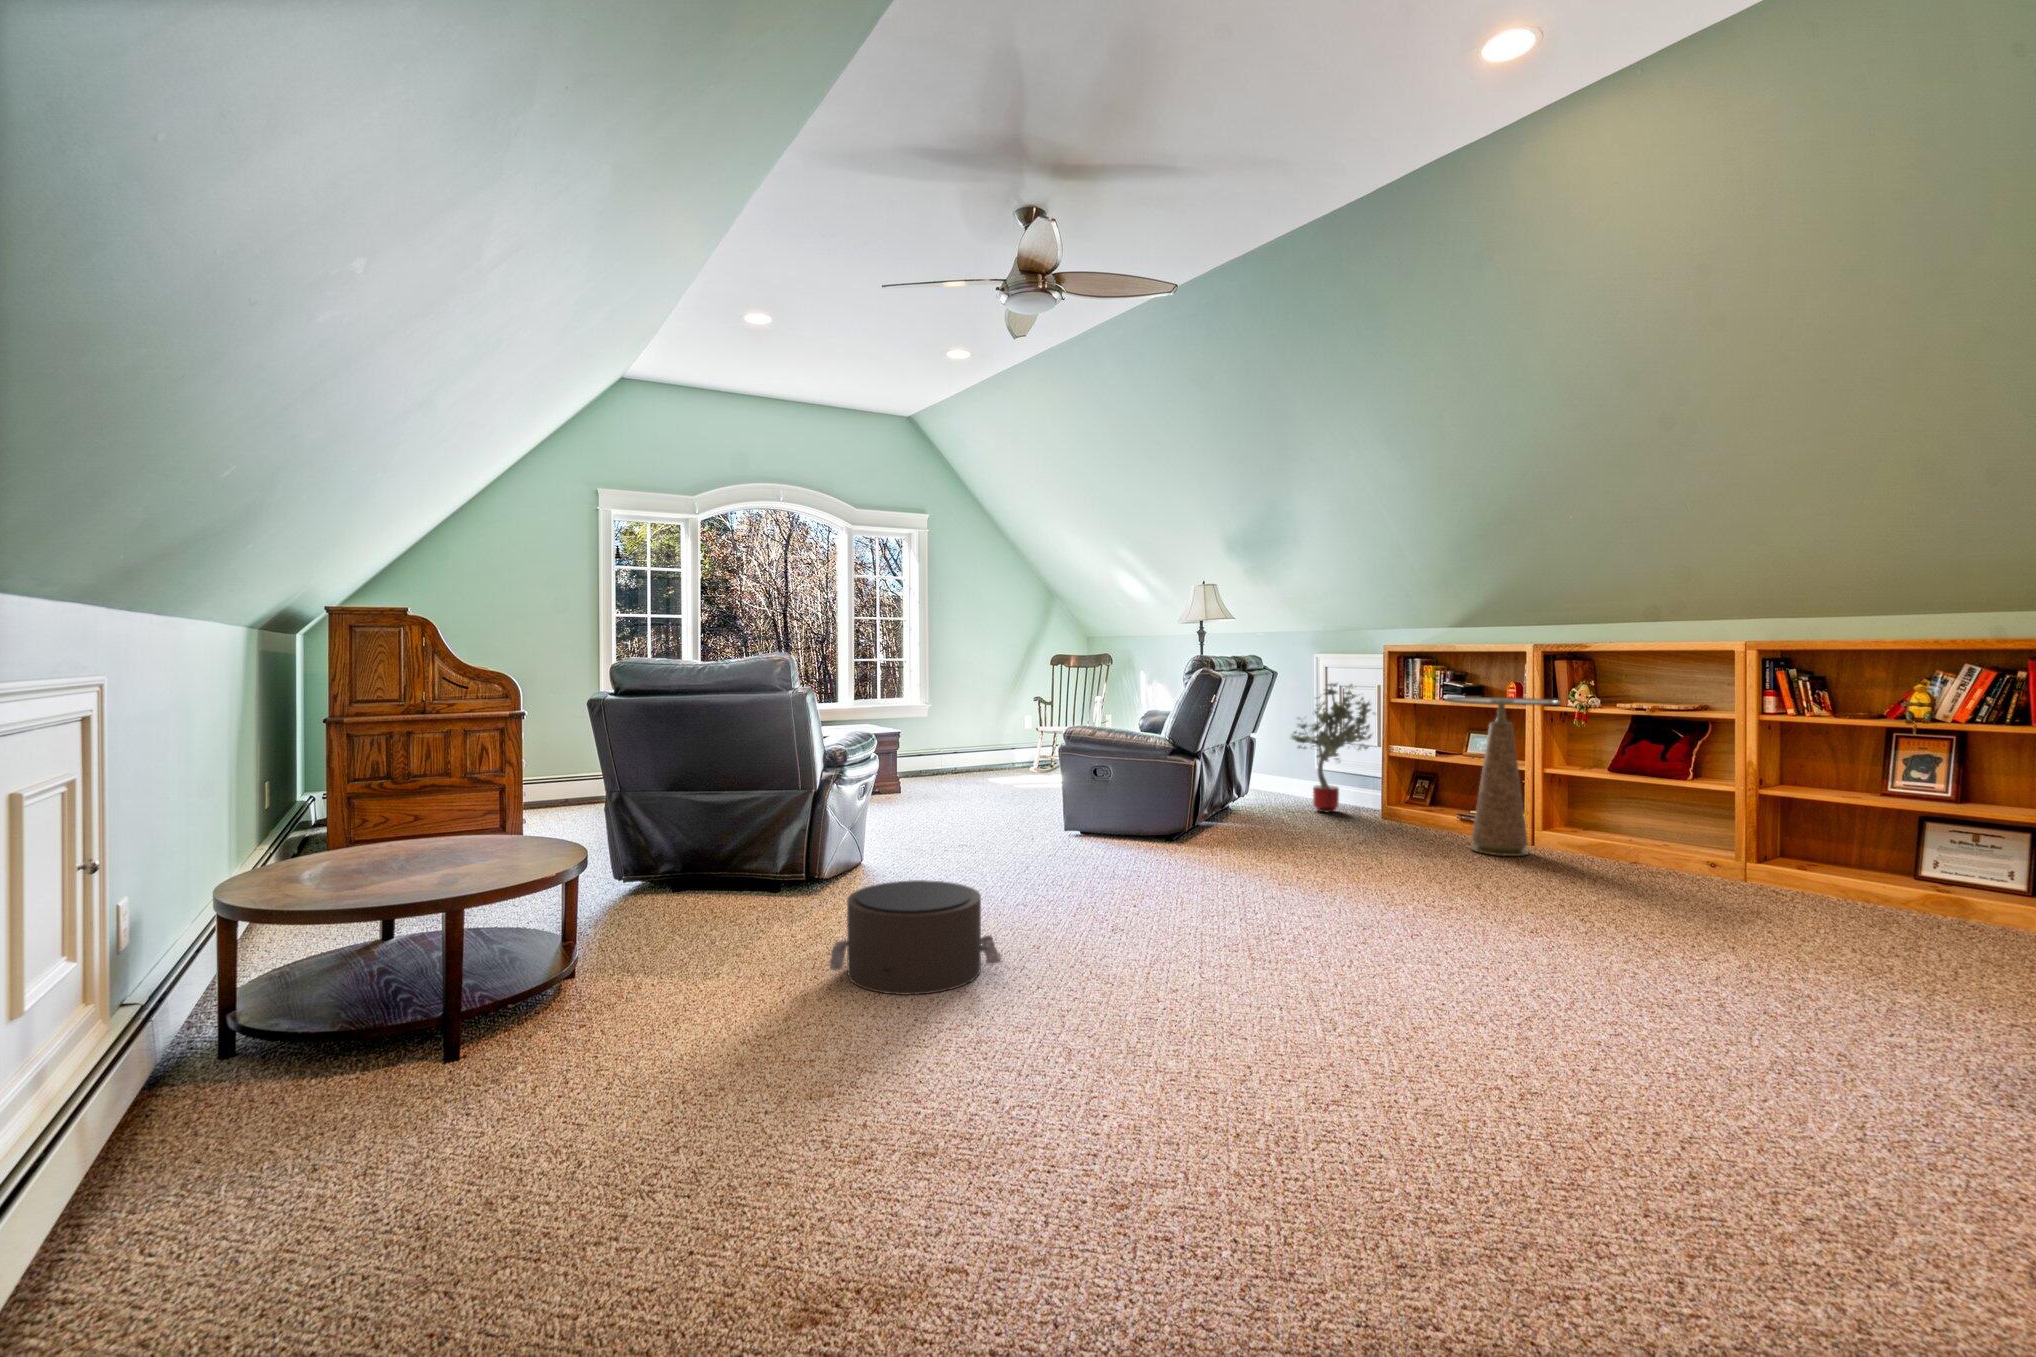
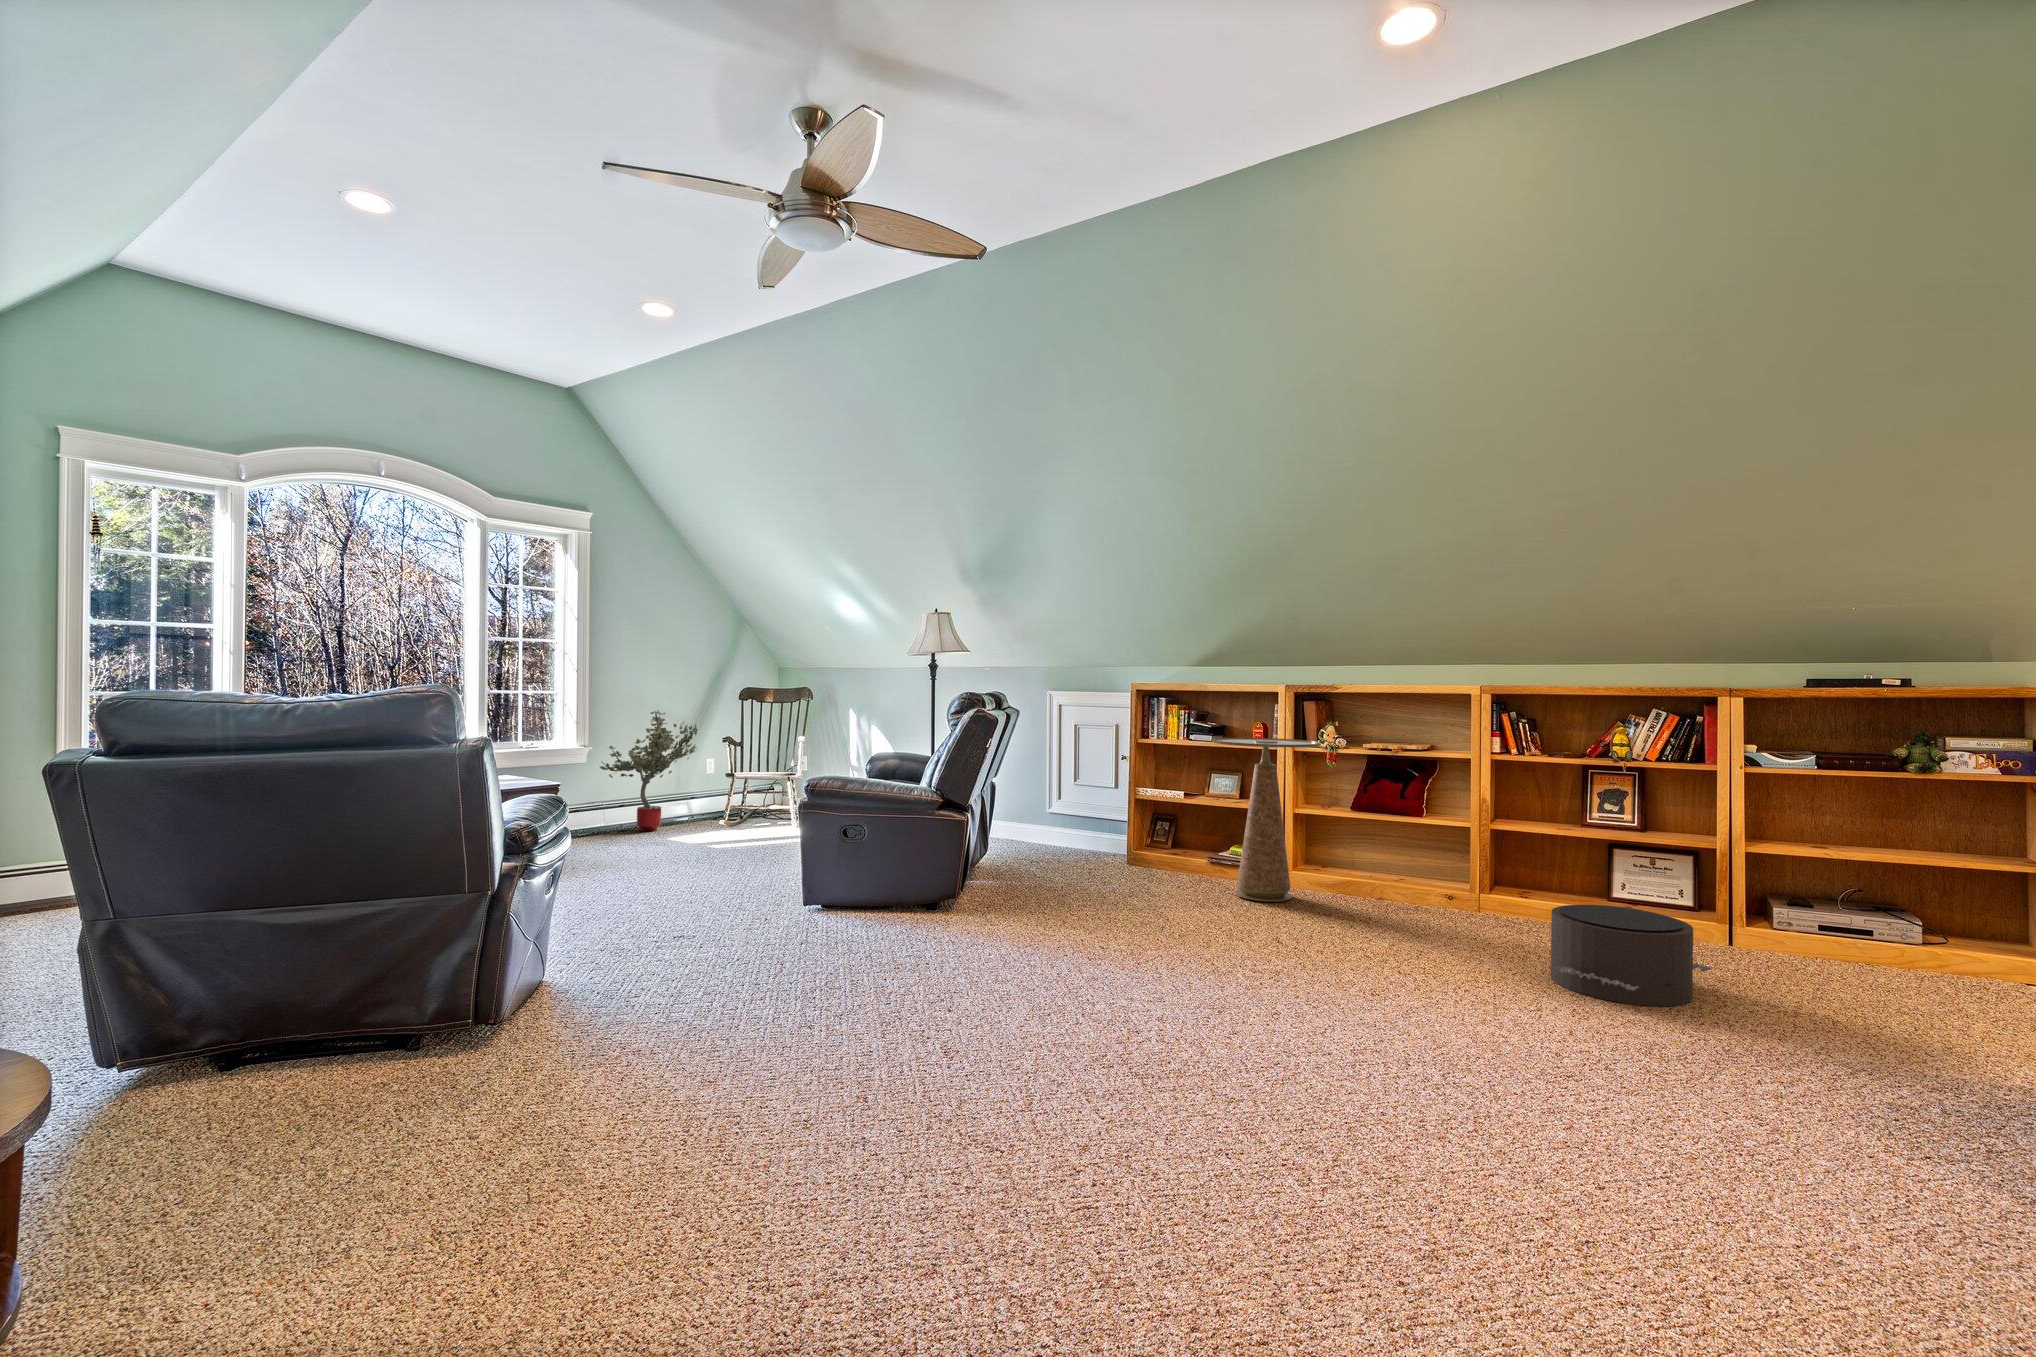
potted tree: present [1291,683,1372,812] -> present [600,710,698,831]
pouf: present [830,880,1002,995] -> present [1551,905,1712,1006]

